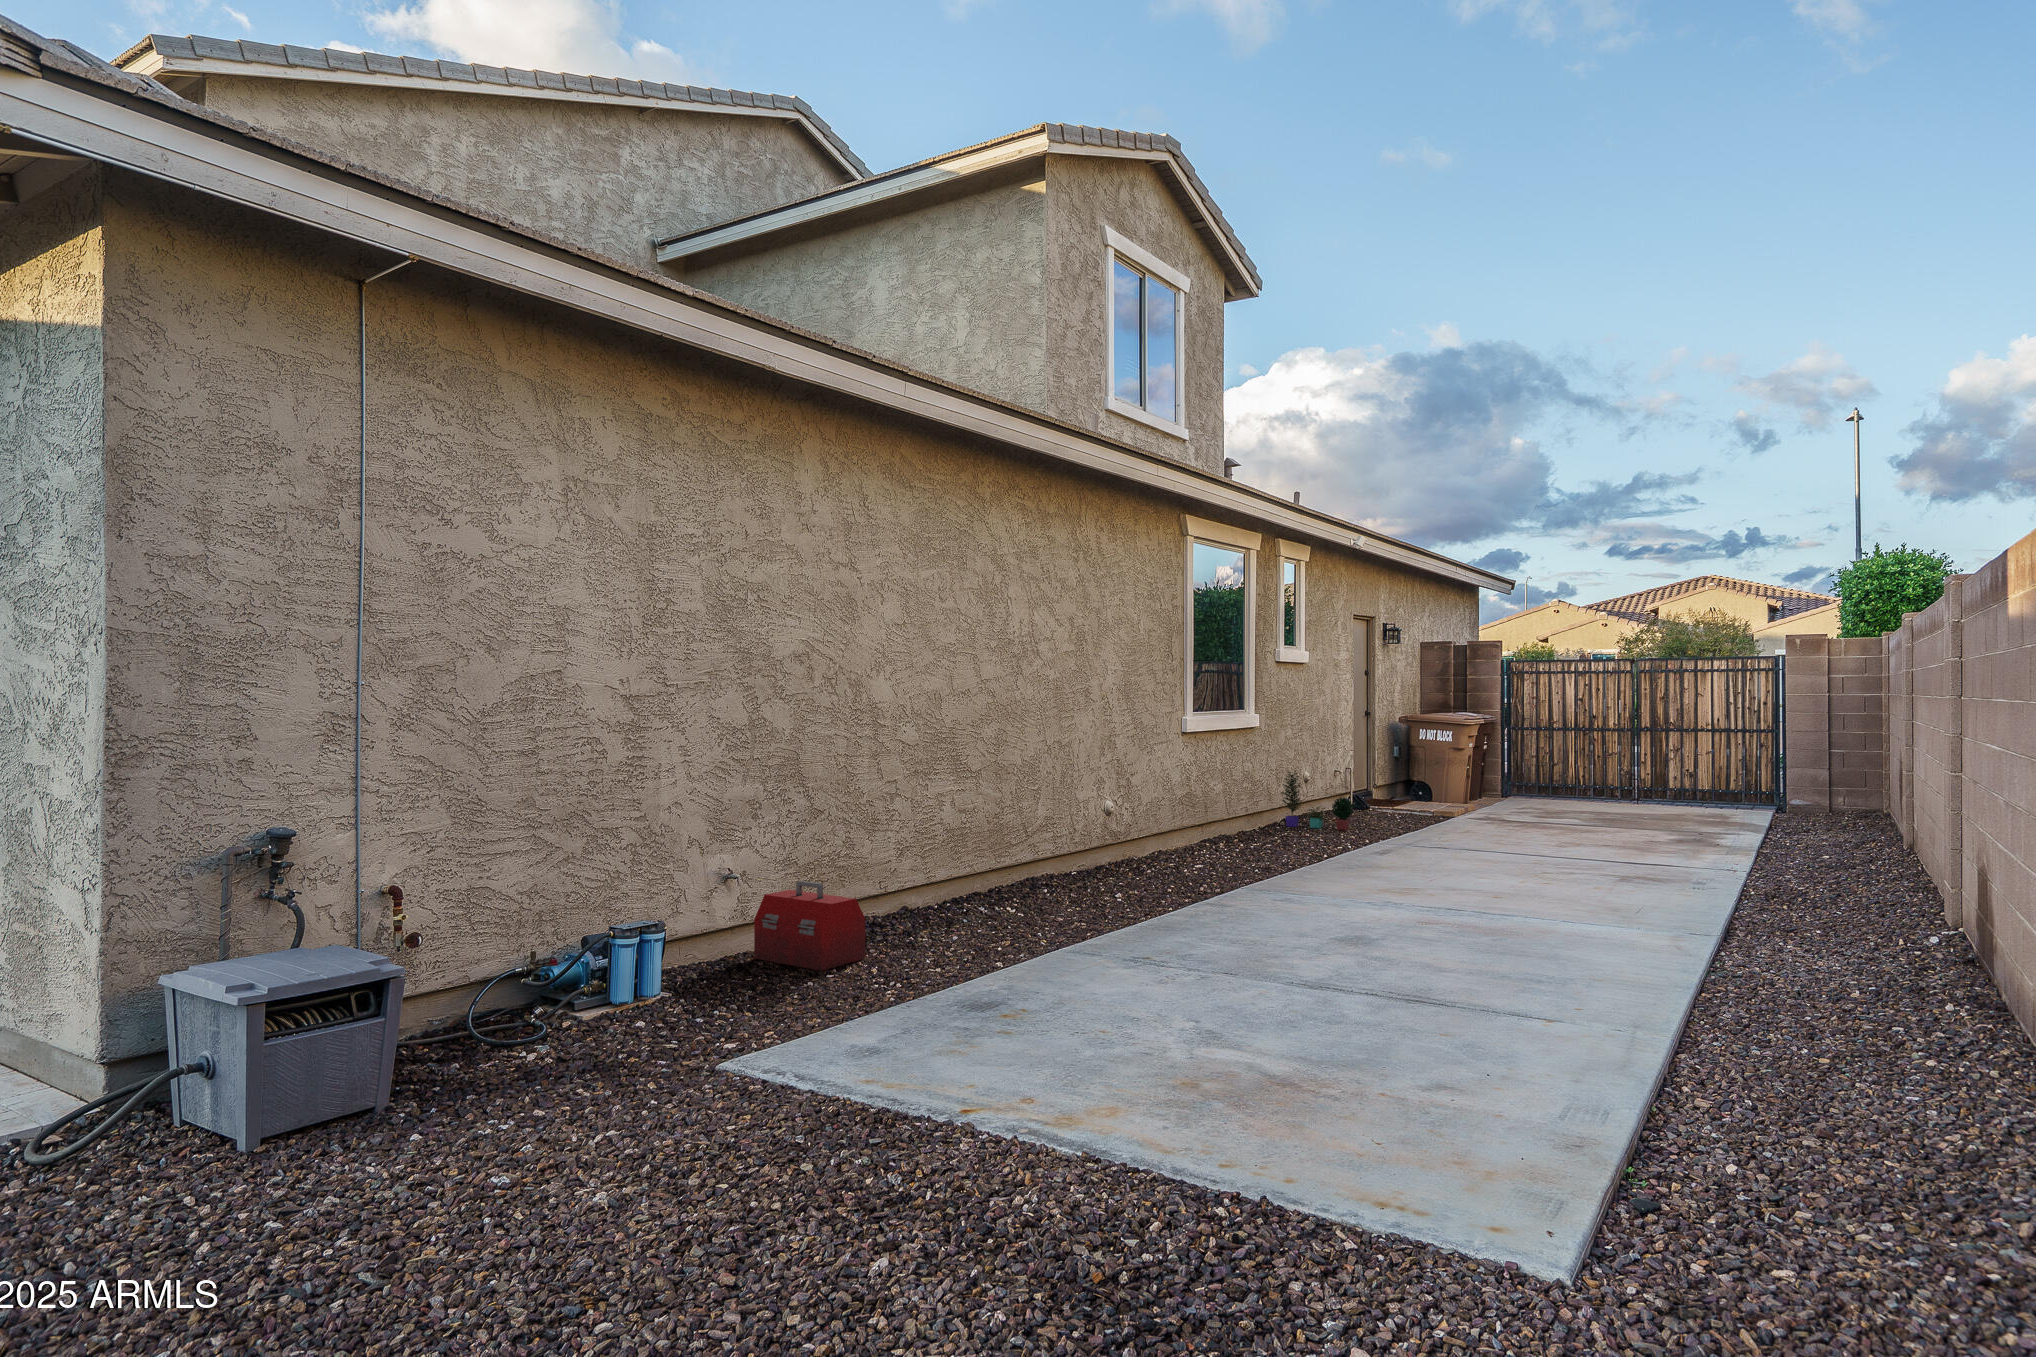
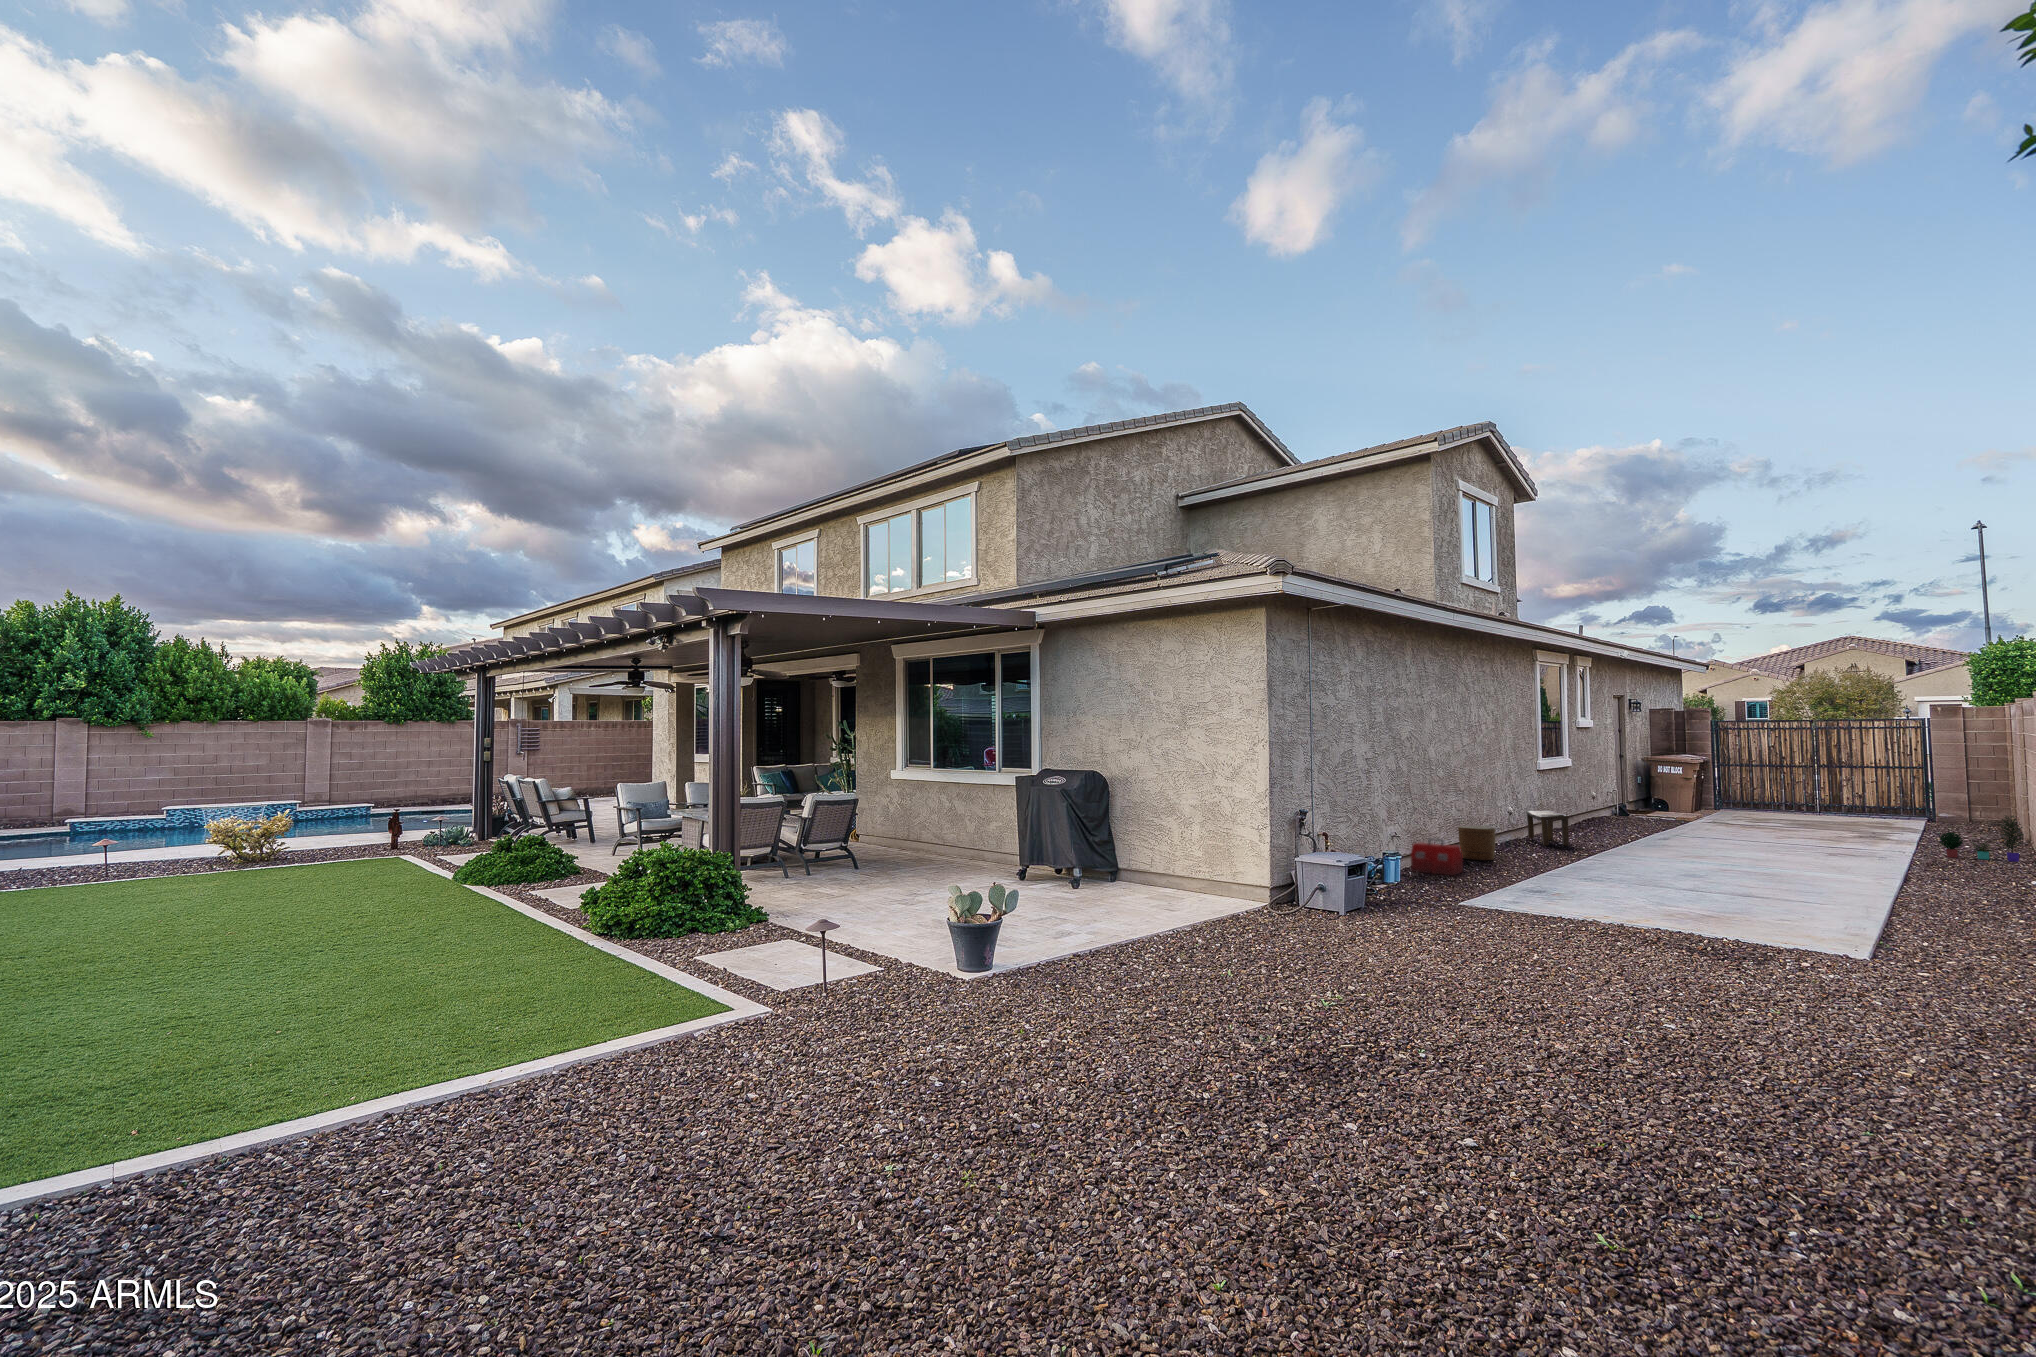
potted plant: present [1282,771,1354,830] -> present [1938,815,2024,862]
bench: none [1144,807,1196,874] -> present [1526,811,1569,846]
woven basket: none [934,843,1005,920] -> present [1458,826,1496,861]

